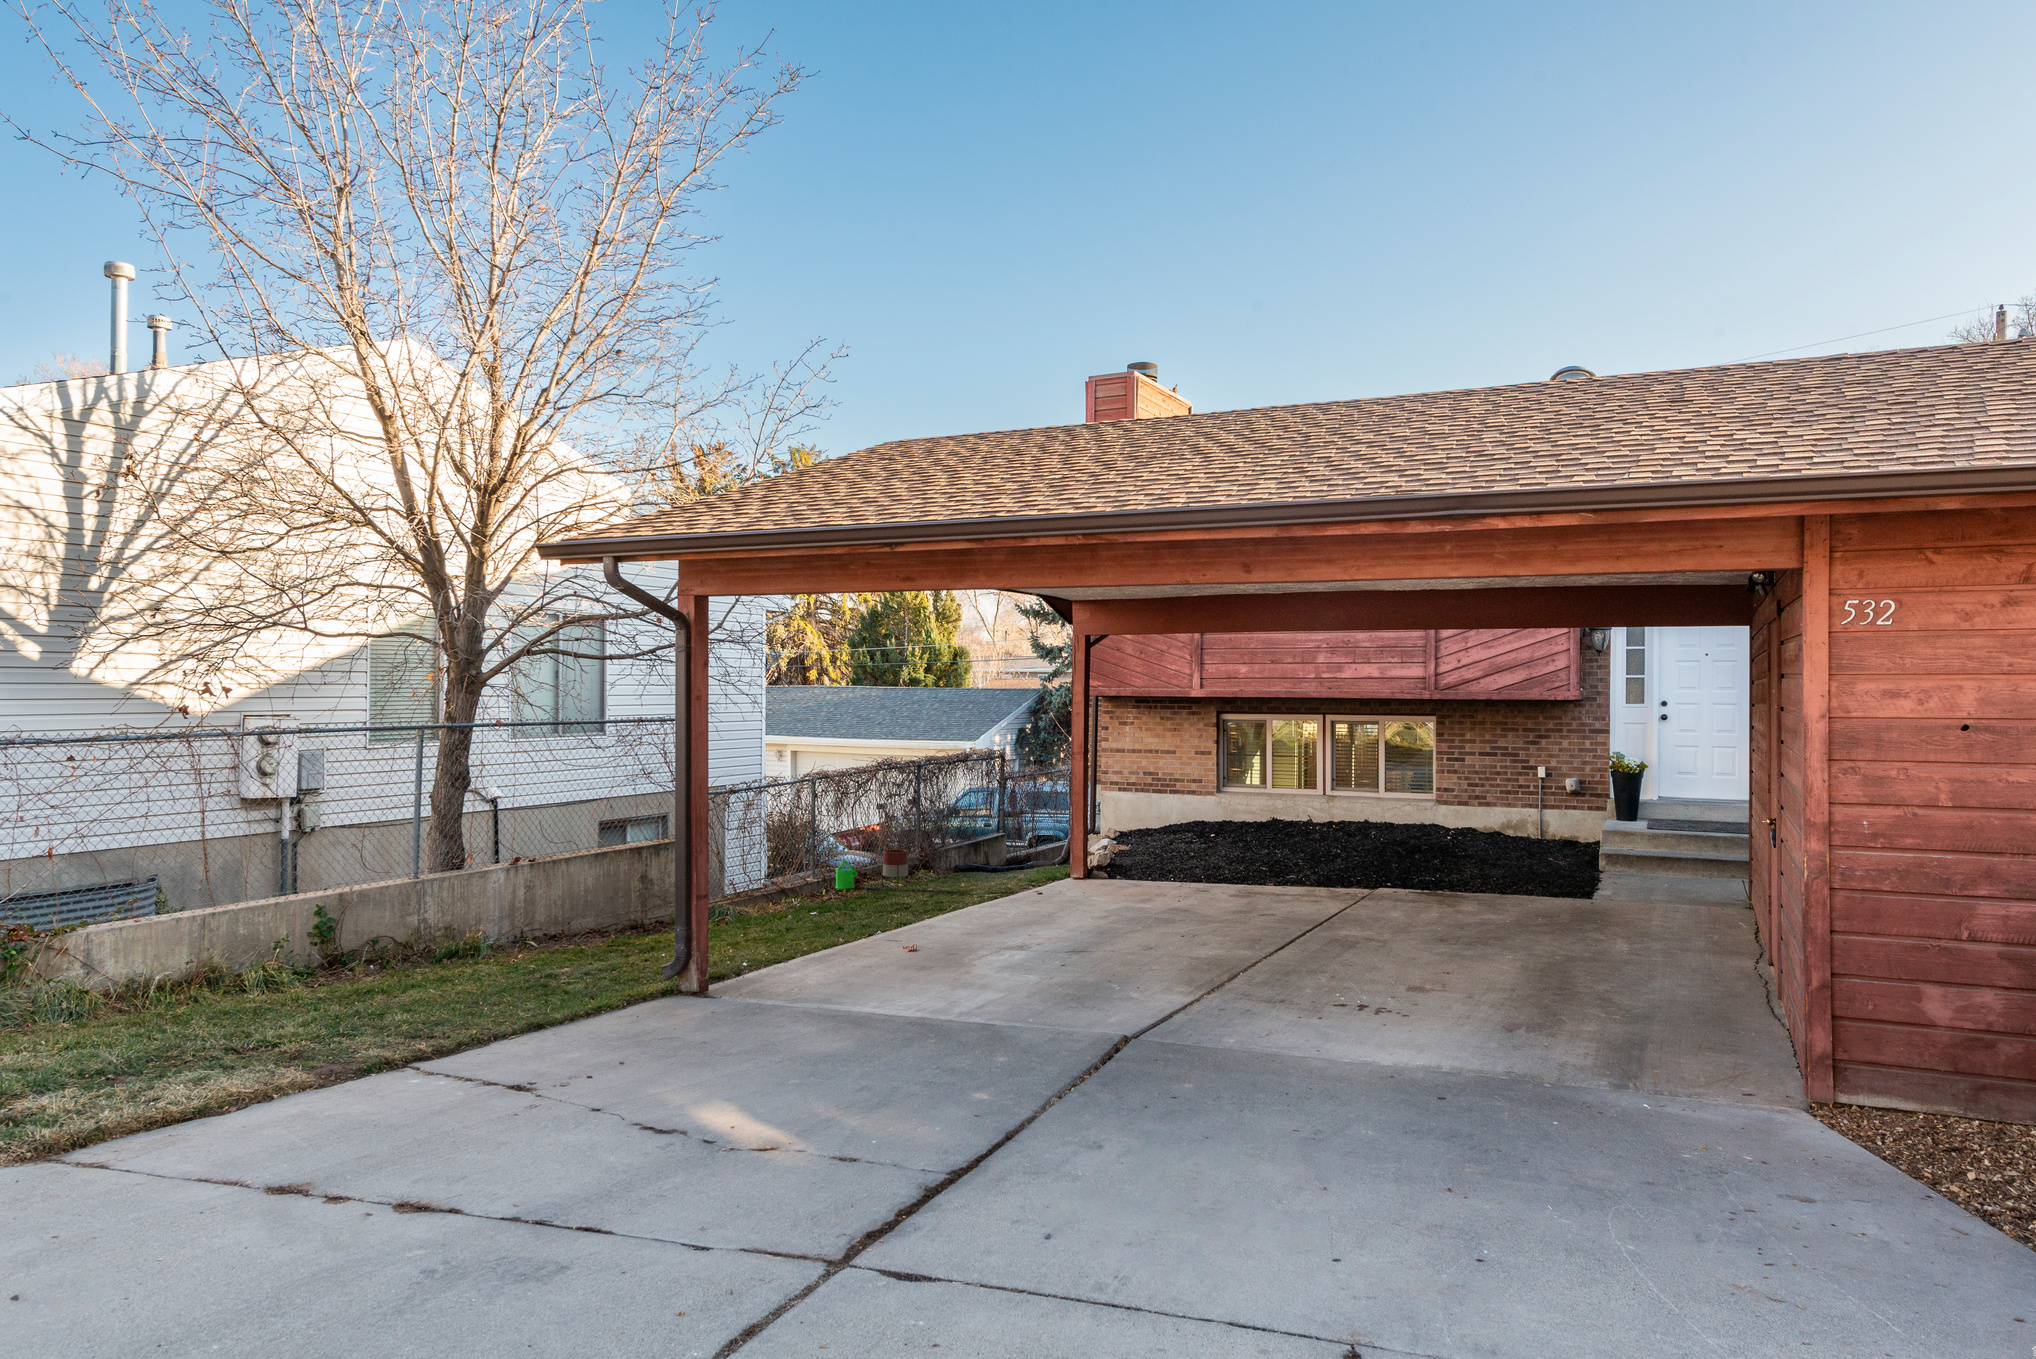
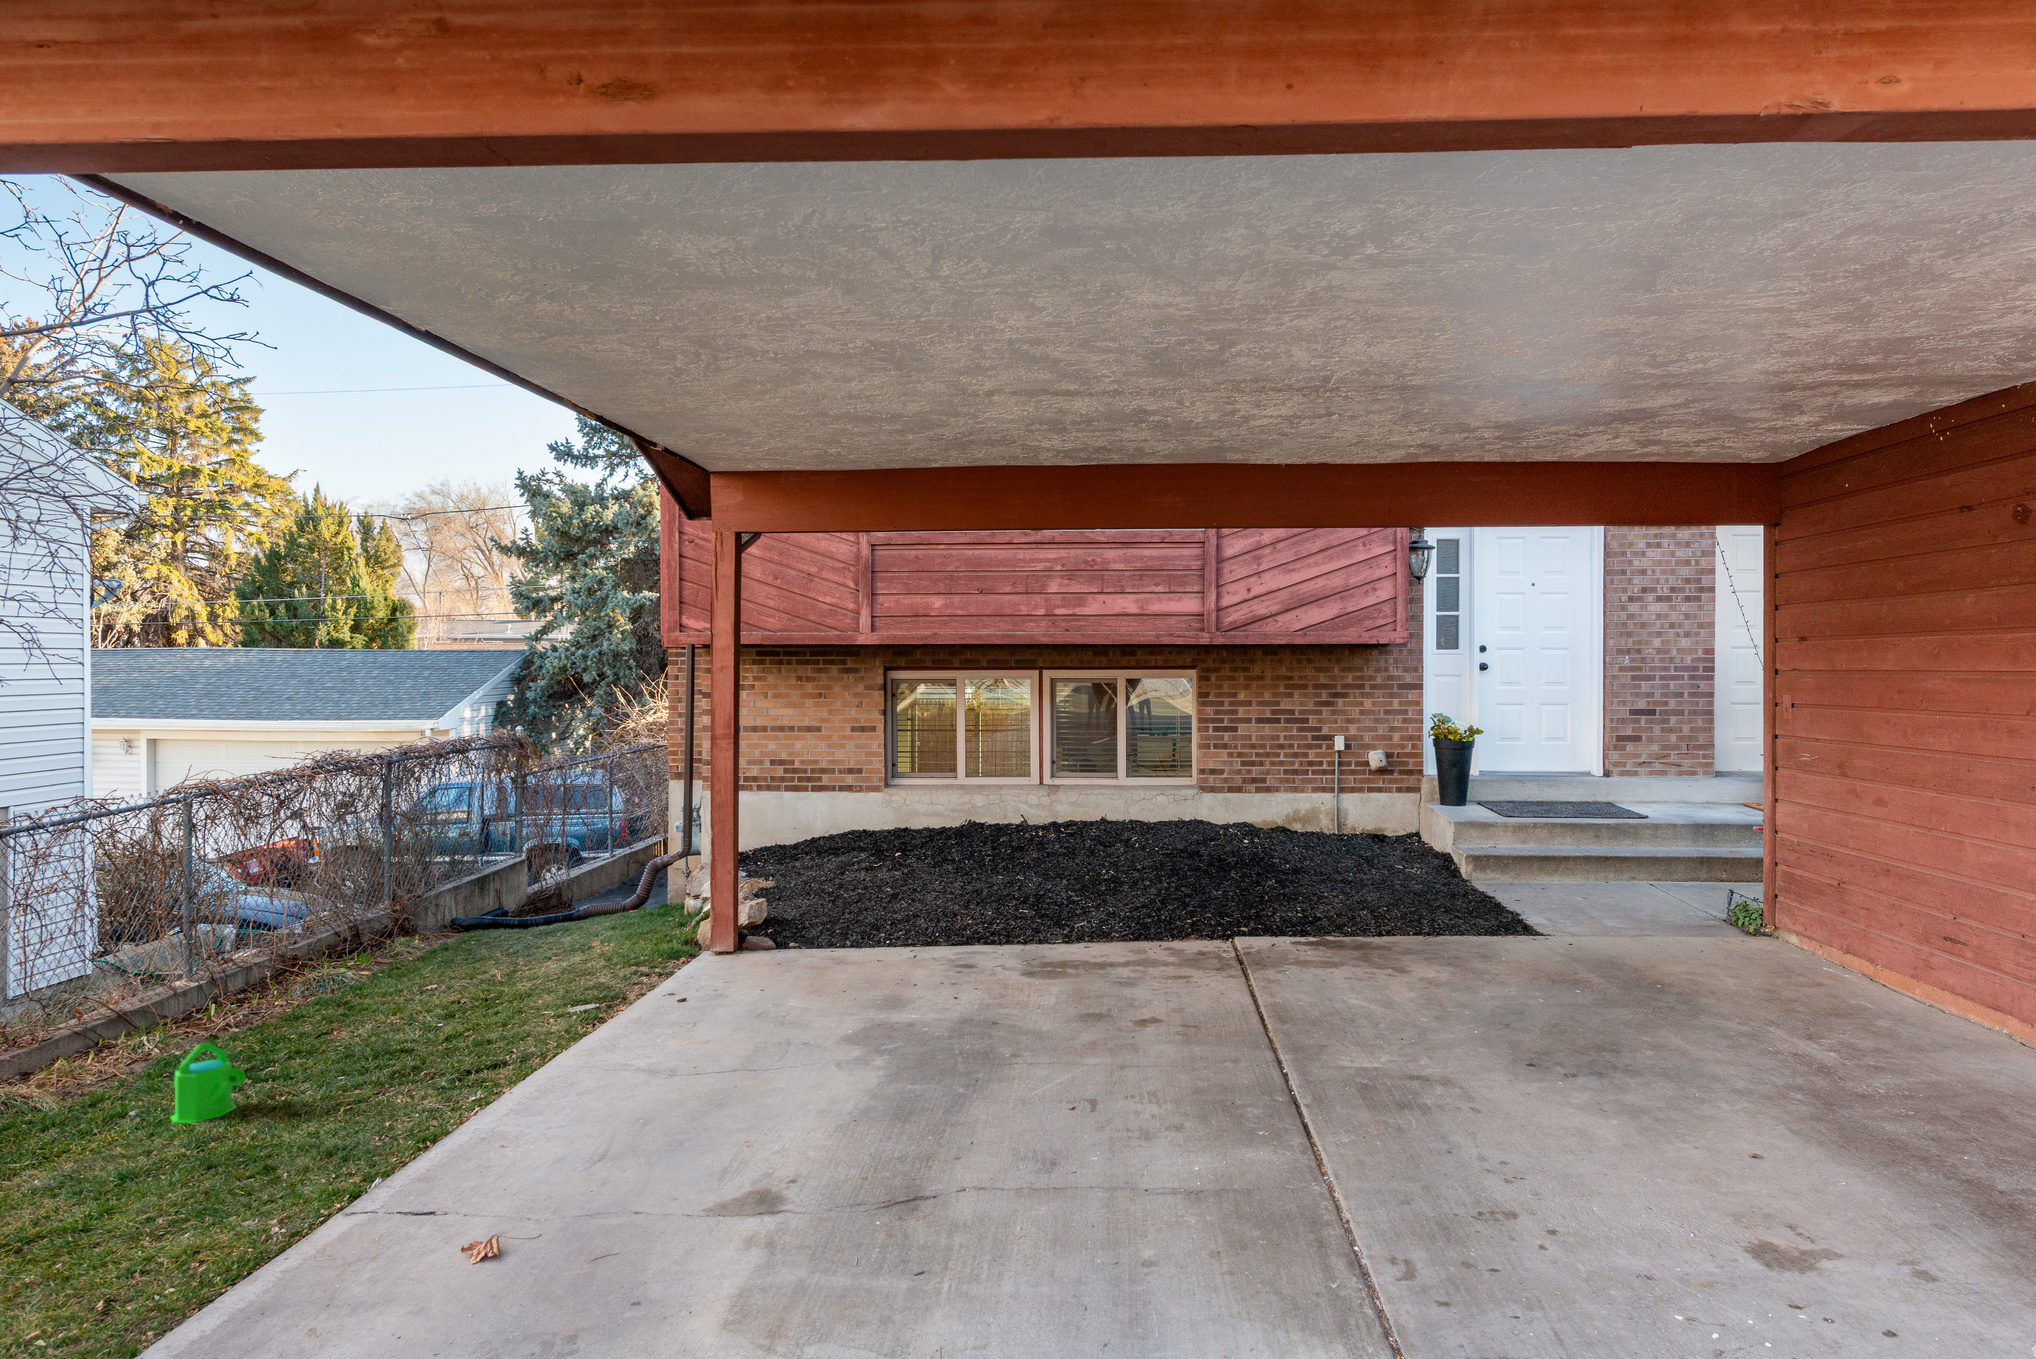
planter: present [882,850,908,889] -> none [321,993,398,1108]

